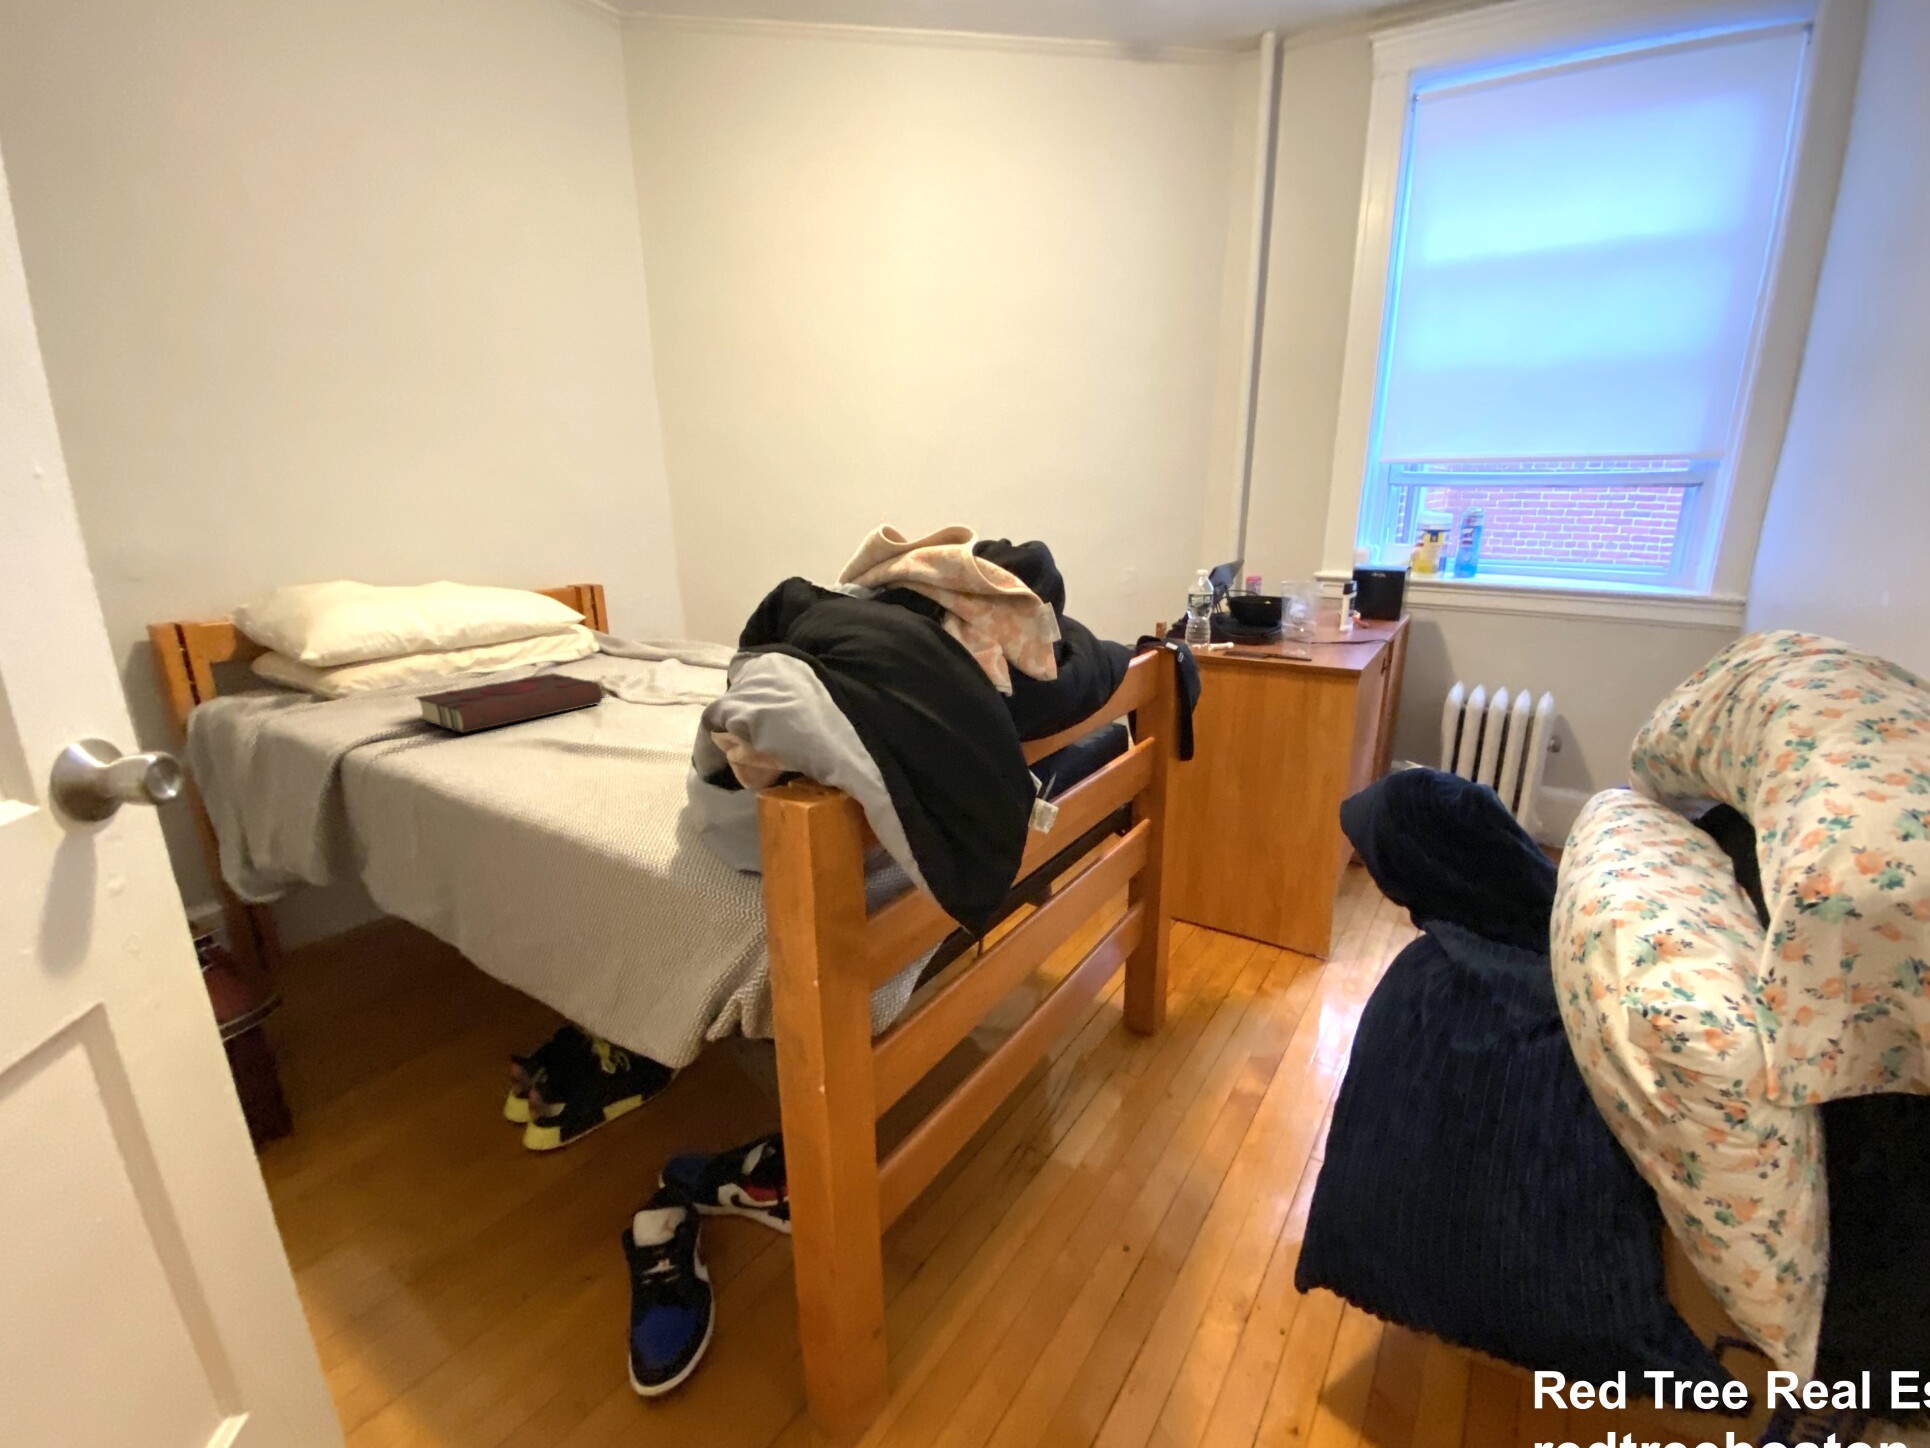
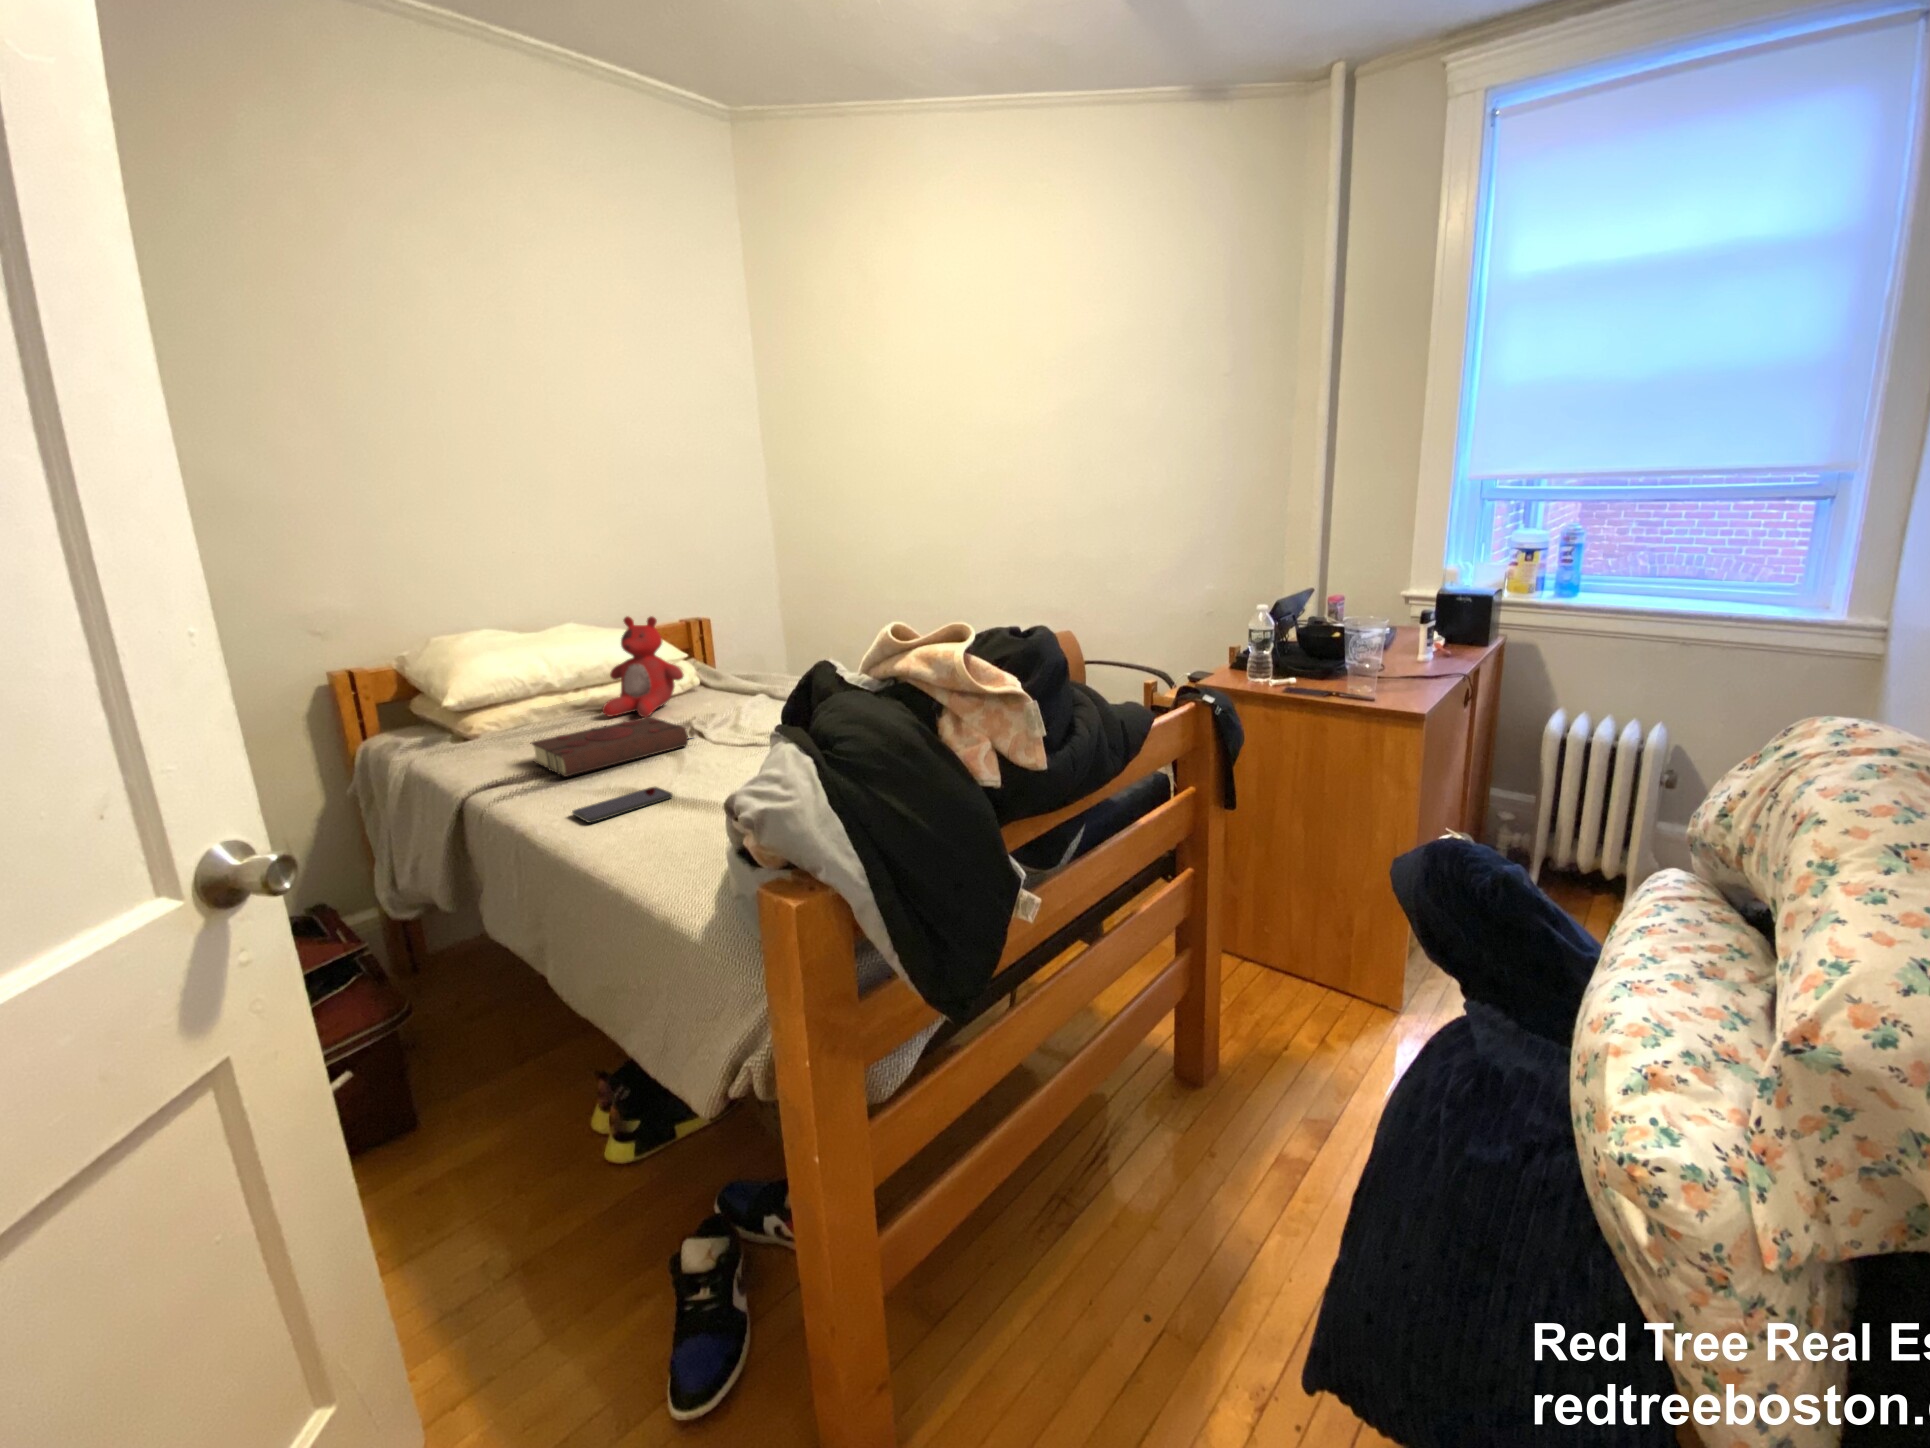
stuffed bear: none [493,566,586,678] -> present [603,616,684,717]
smartphone: none [480,740,596,774] -> present [572,787,673,823]

